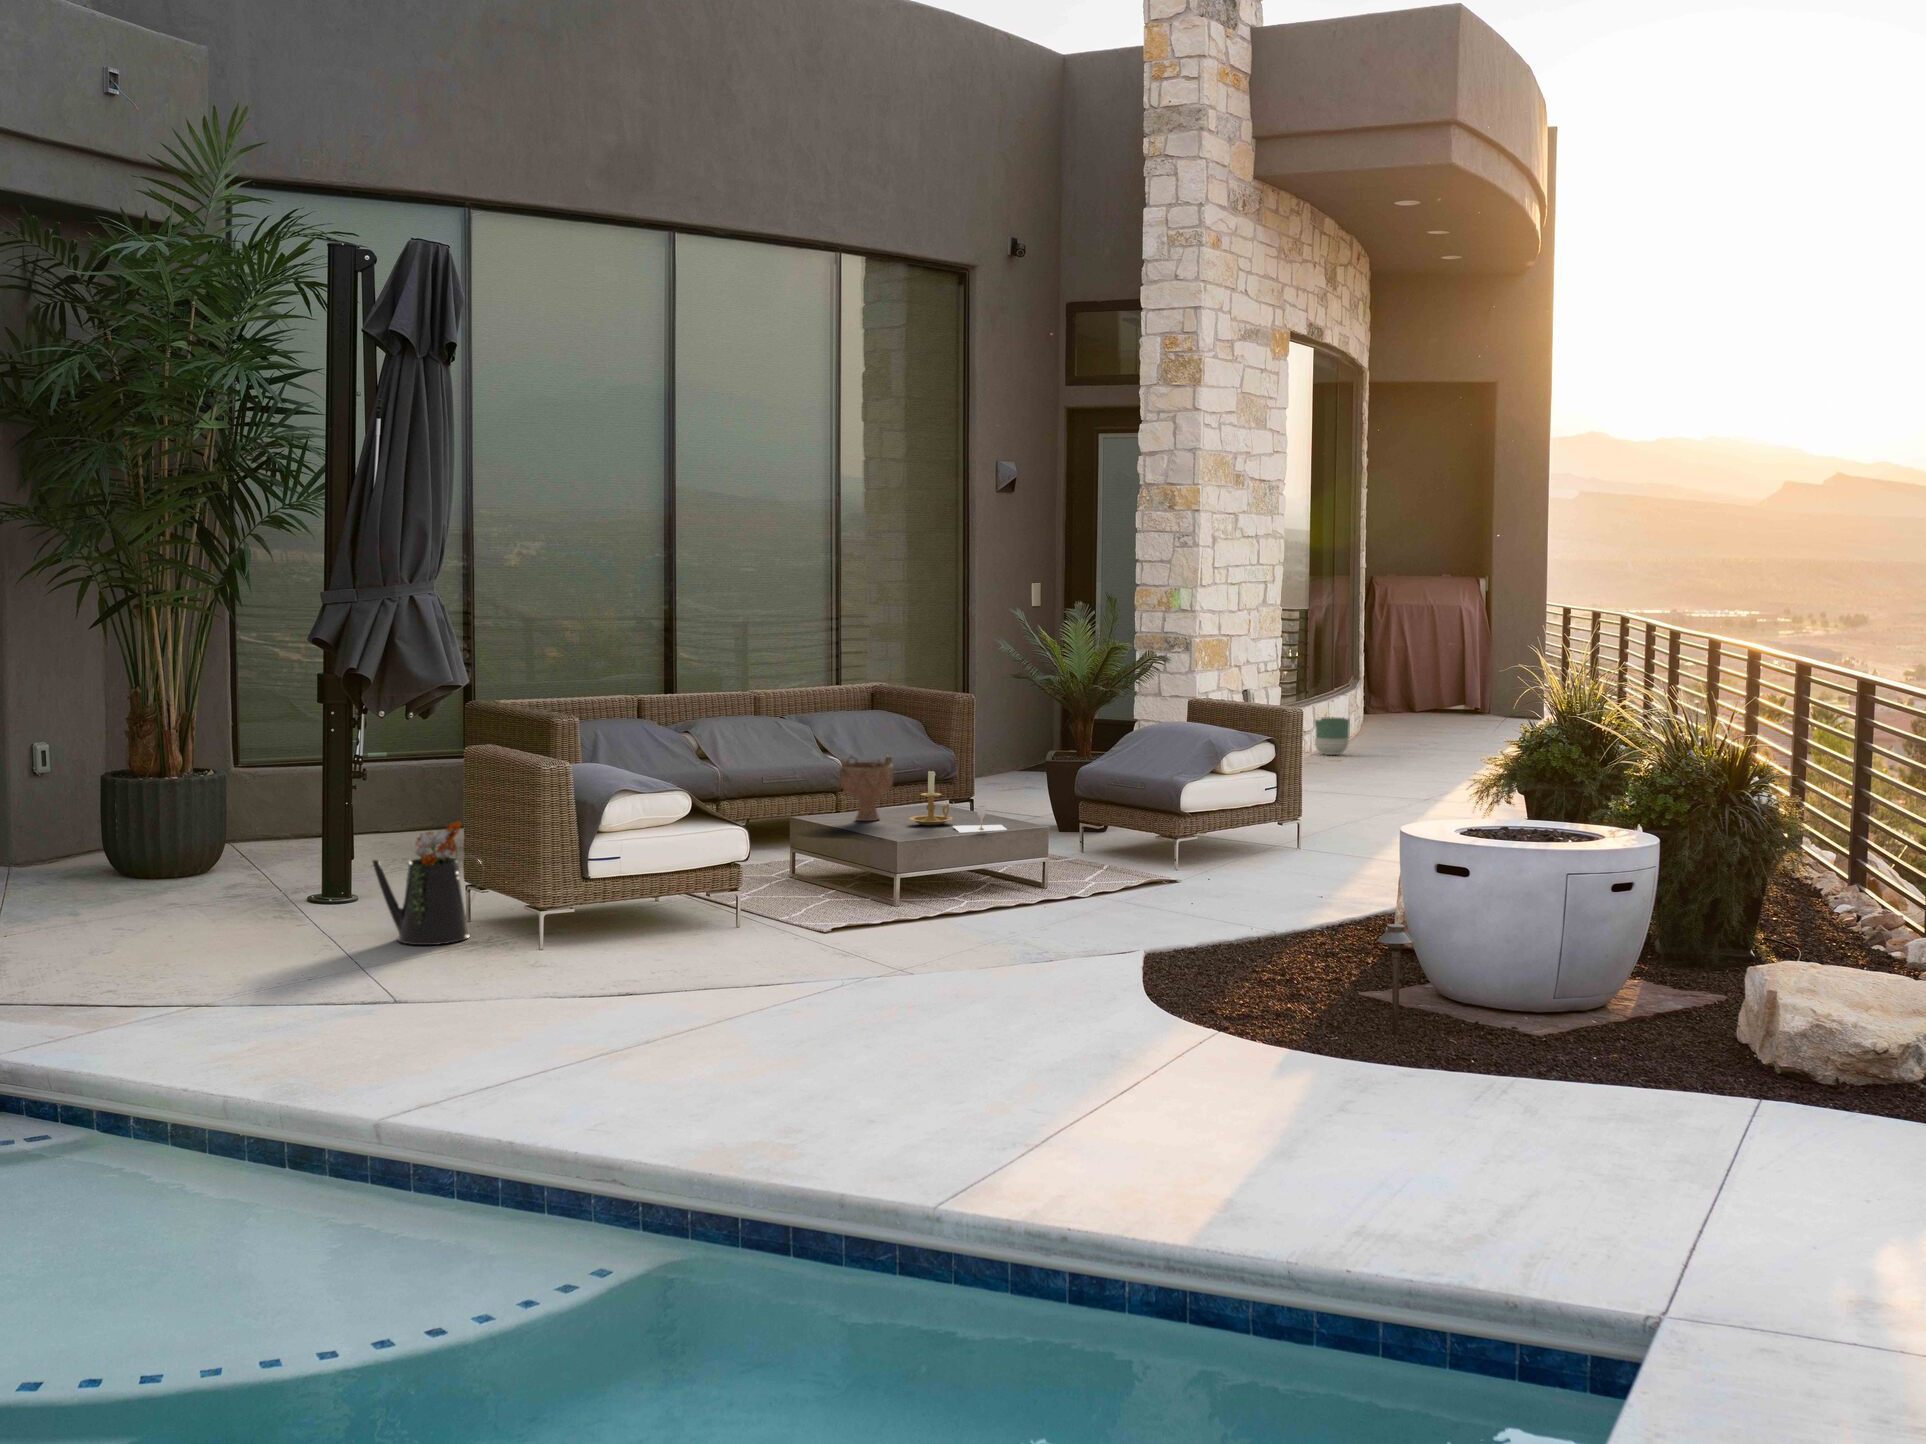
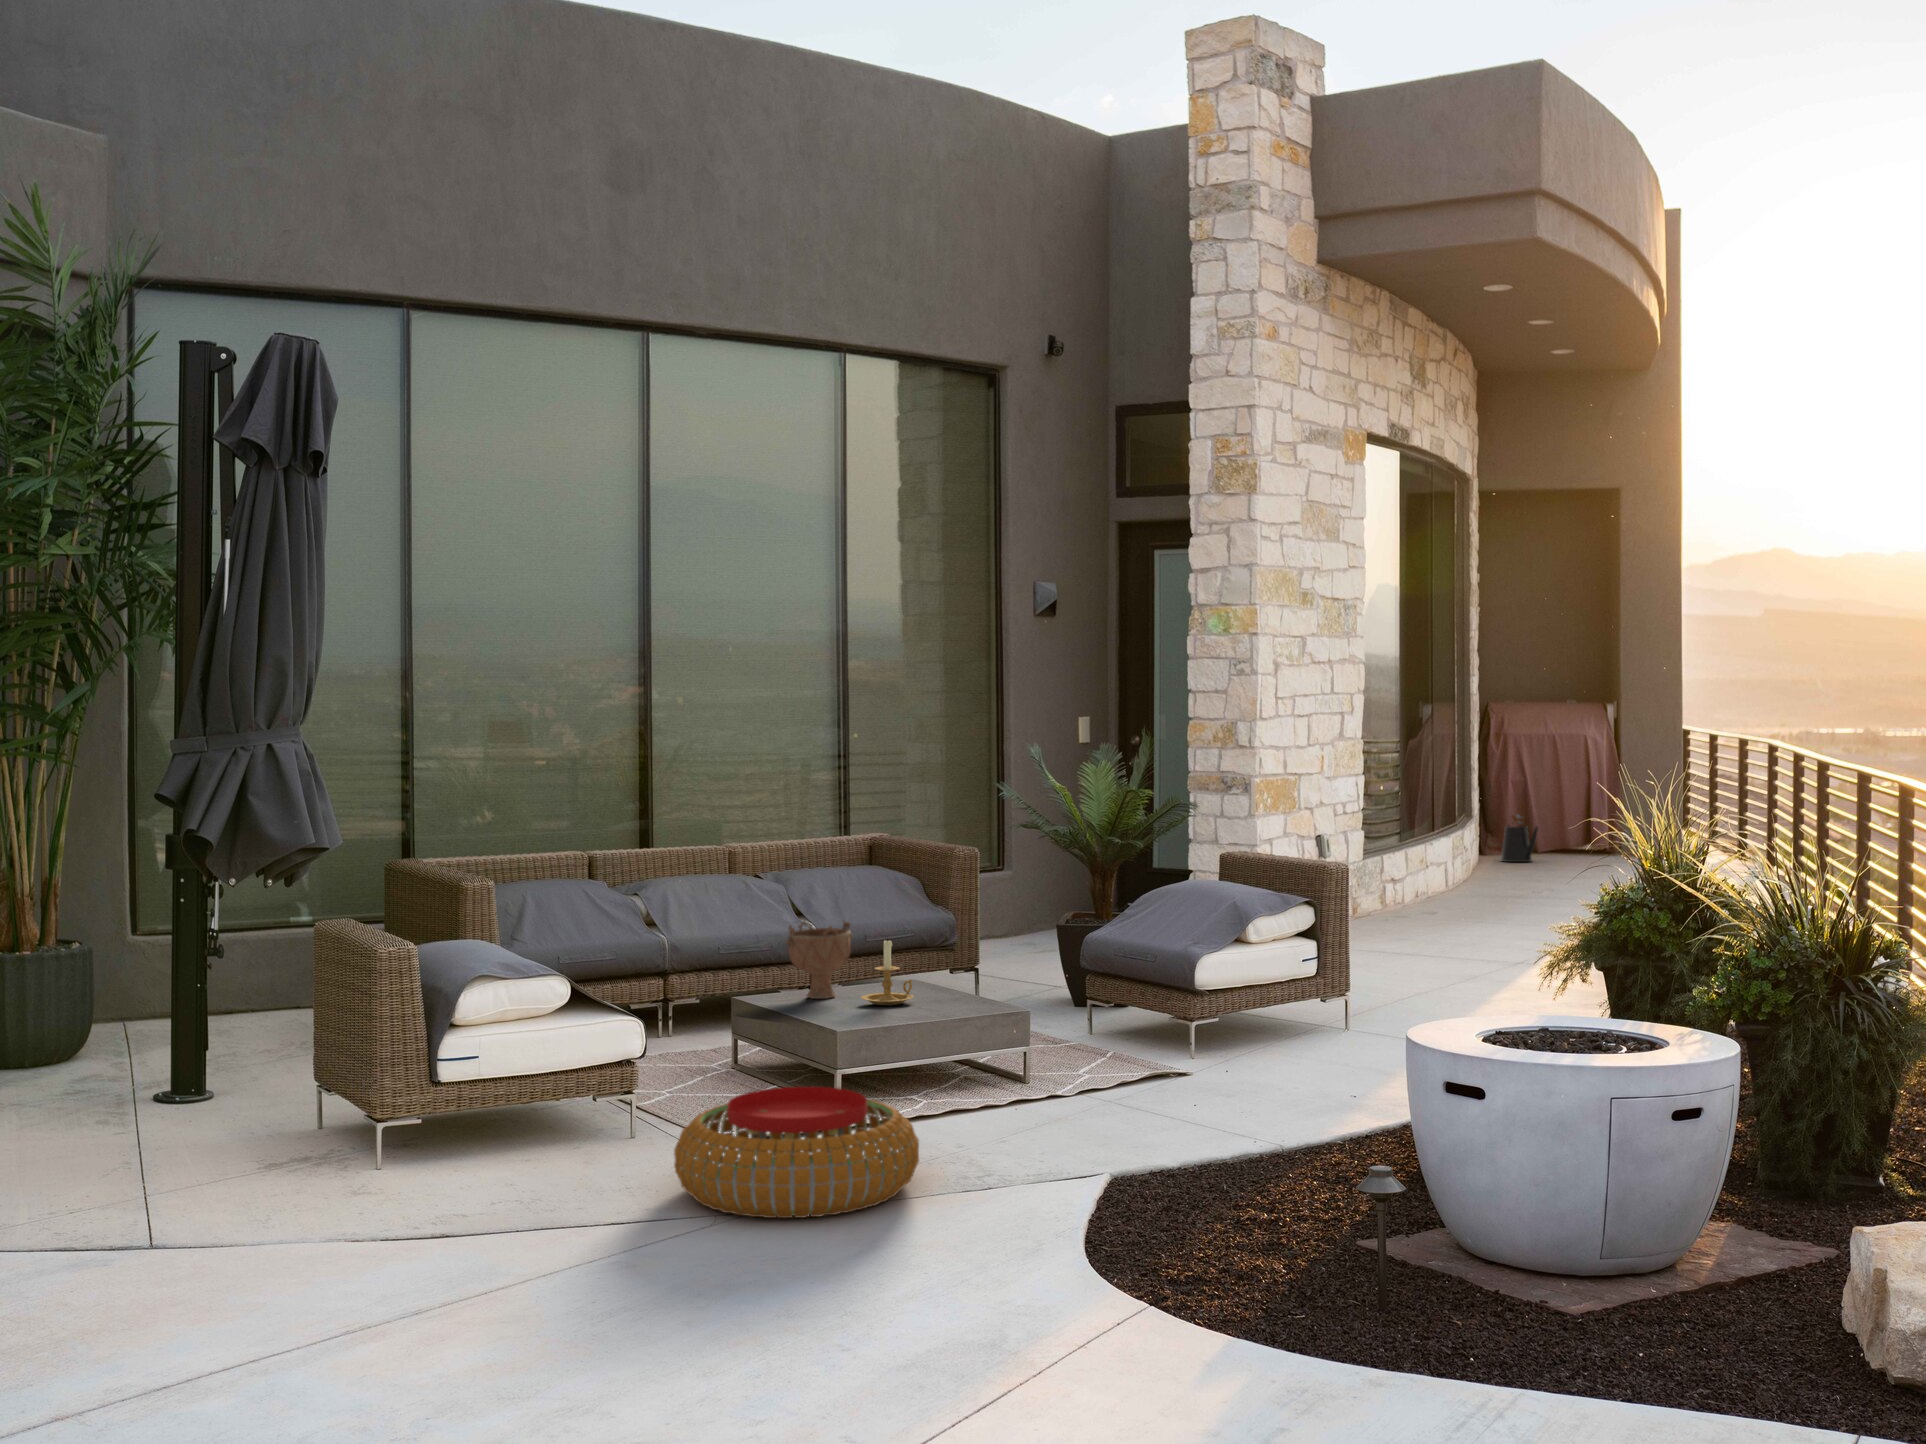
planter: present [1315,717,1350,755] -> none [1412,867,1453,910]
wine glass: present [953,806,1007,833] -> none [907,984,971,1018]
watering can: present [373,821,483,945] -> present [1501,814,1538,862]
pouf: none [813,883,1010,982] -> present [674,1087,919,1218]

